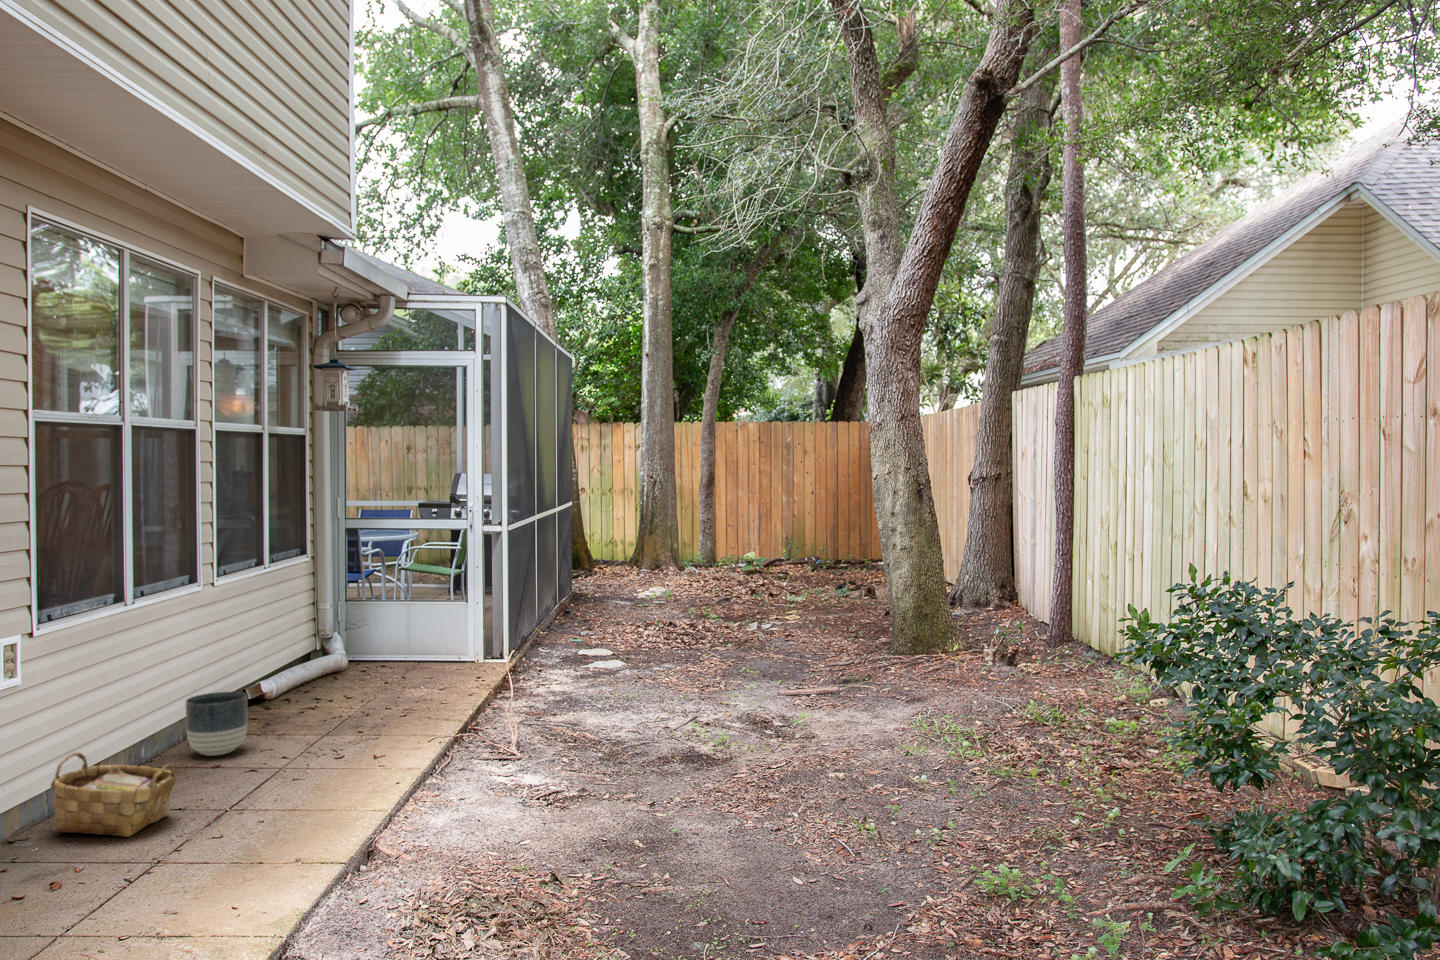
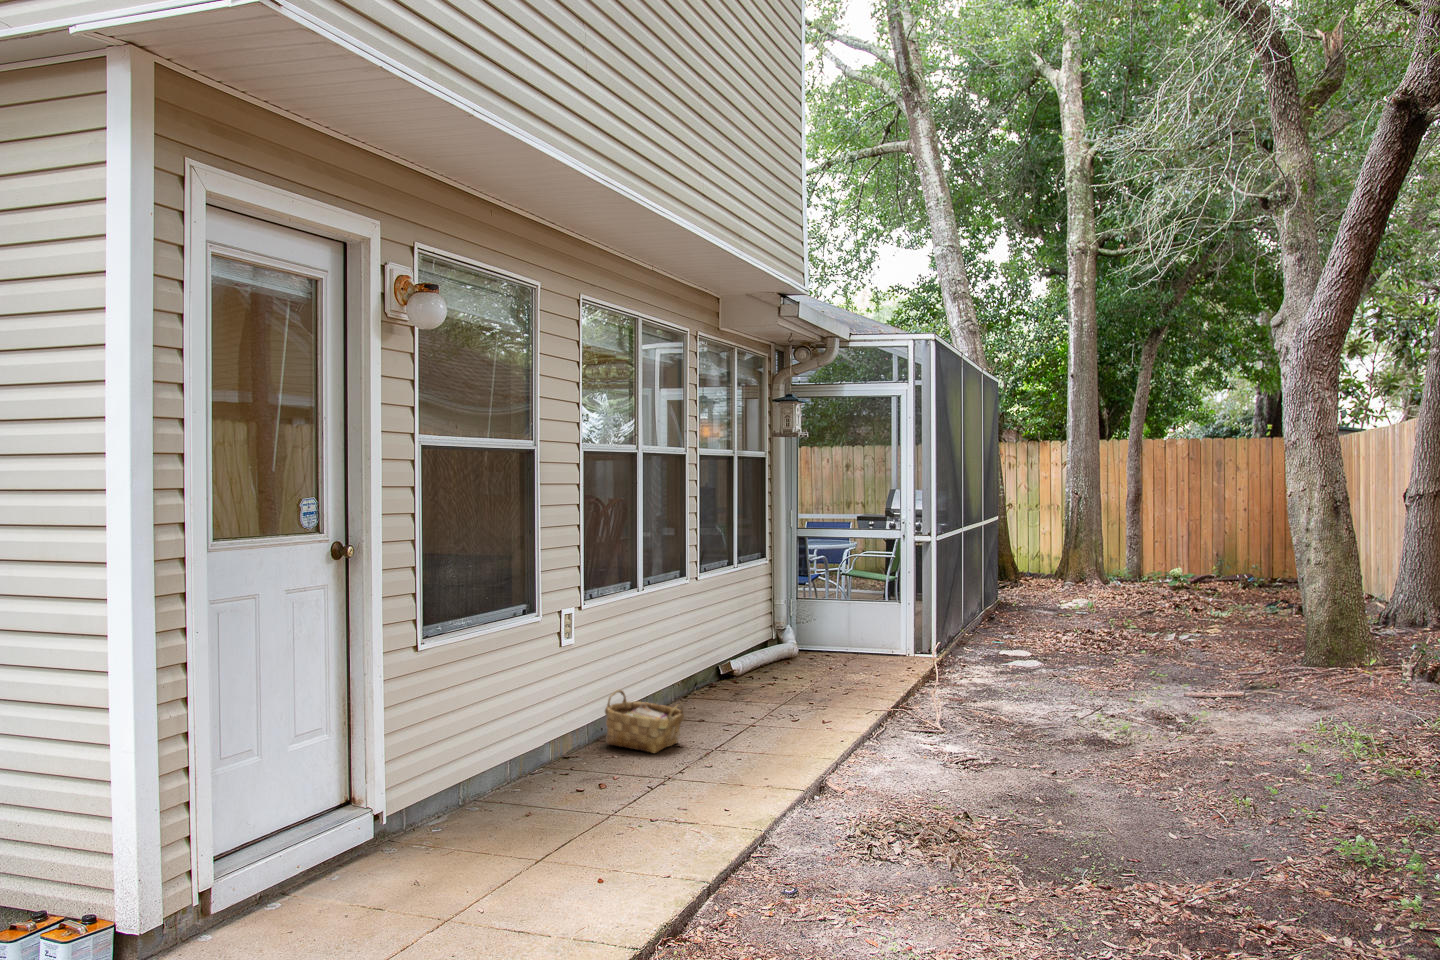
planter: present [186,692,247,756] -> none [685,659,728,707]

